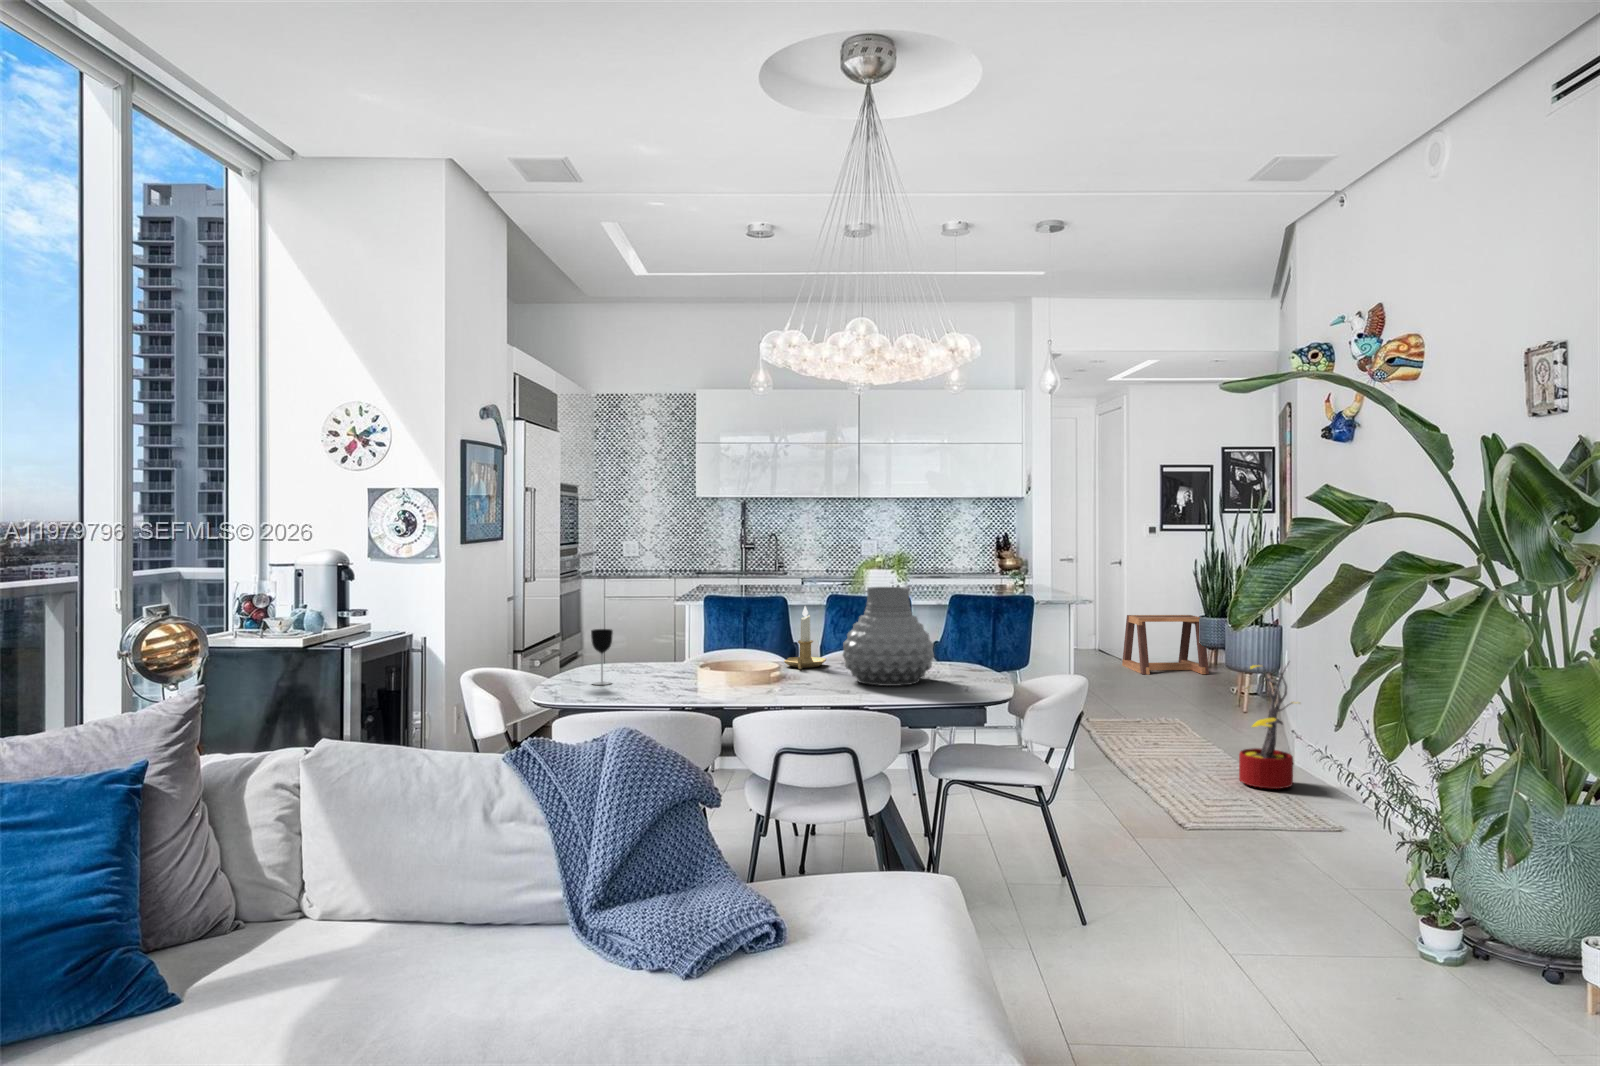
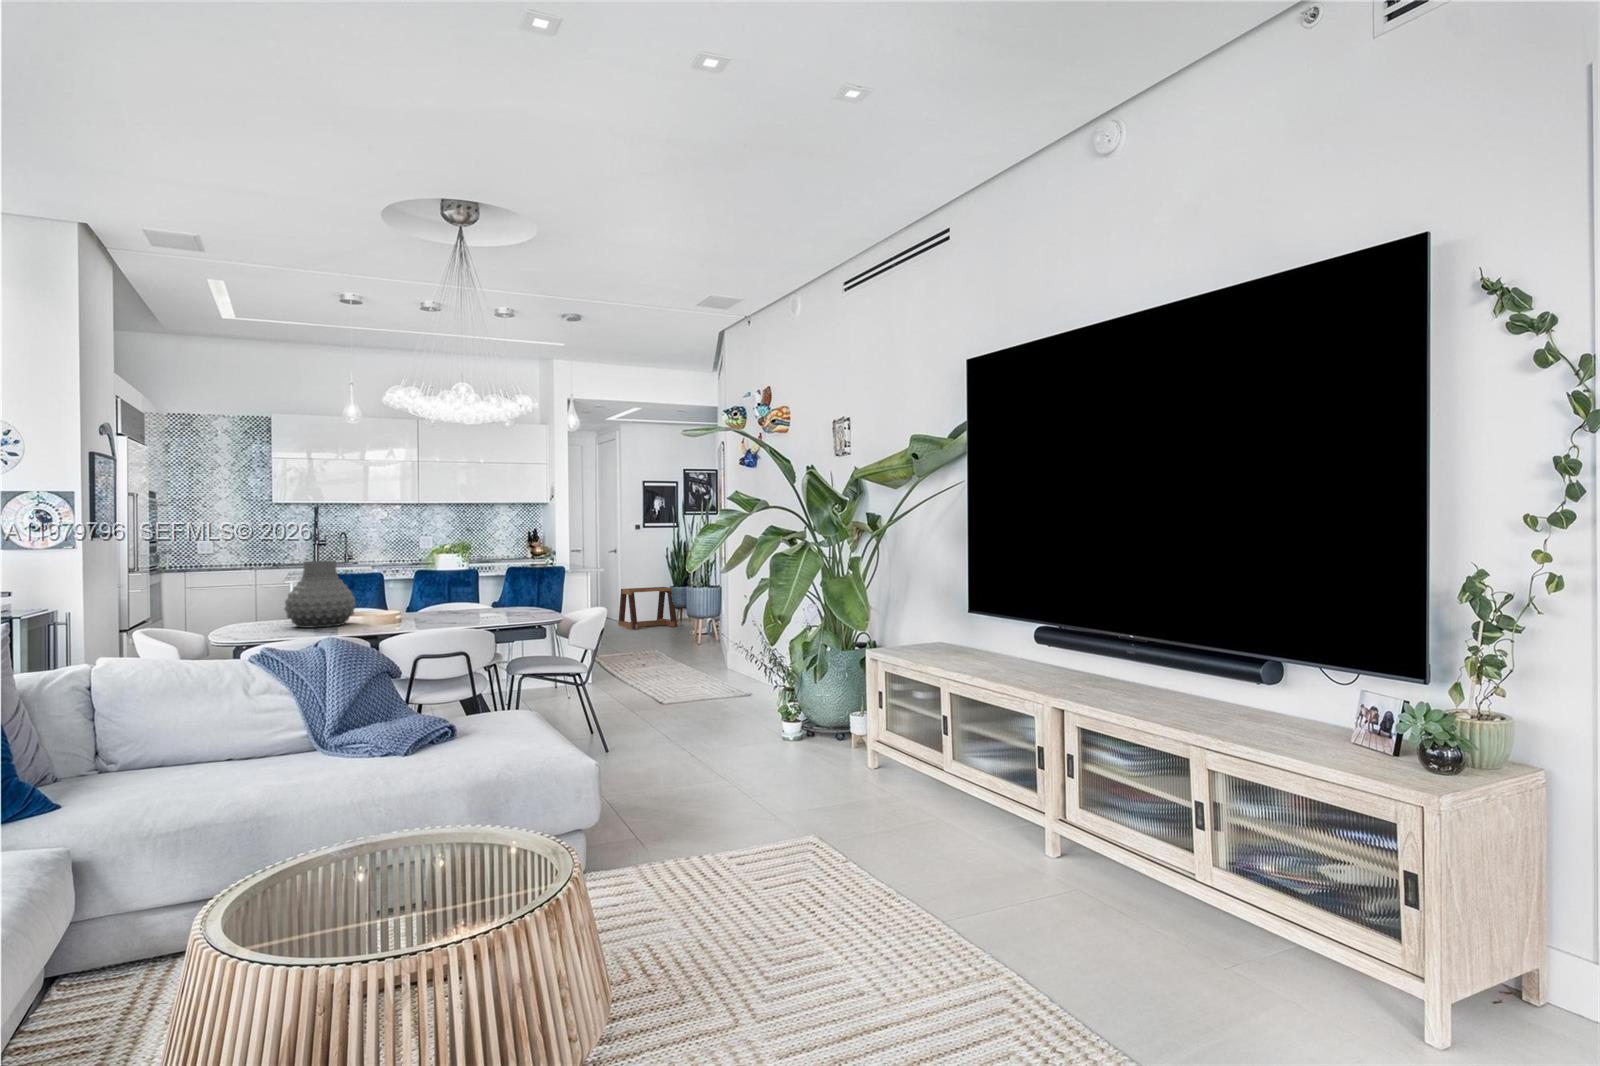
vase: present [843,587,934,686] -> present [285,560,355,628]
candlestick: present [784,606,826,669] -> none [394,574,426,618]
wine glass: present [591,629,613,685] -> none [245,594,264,635]
decorative plant: present [1239,663,1294,789] -> none [697,602,732,681]

